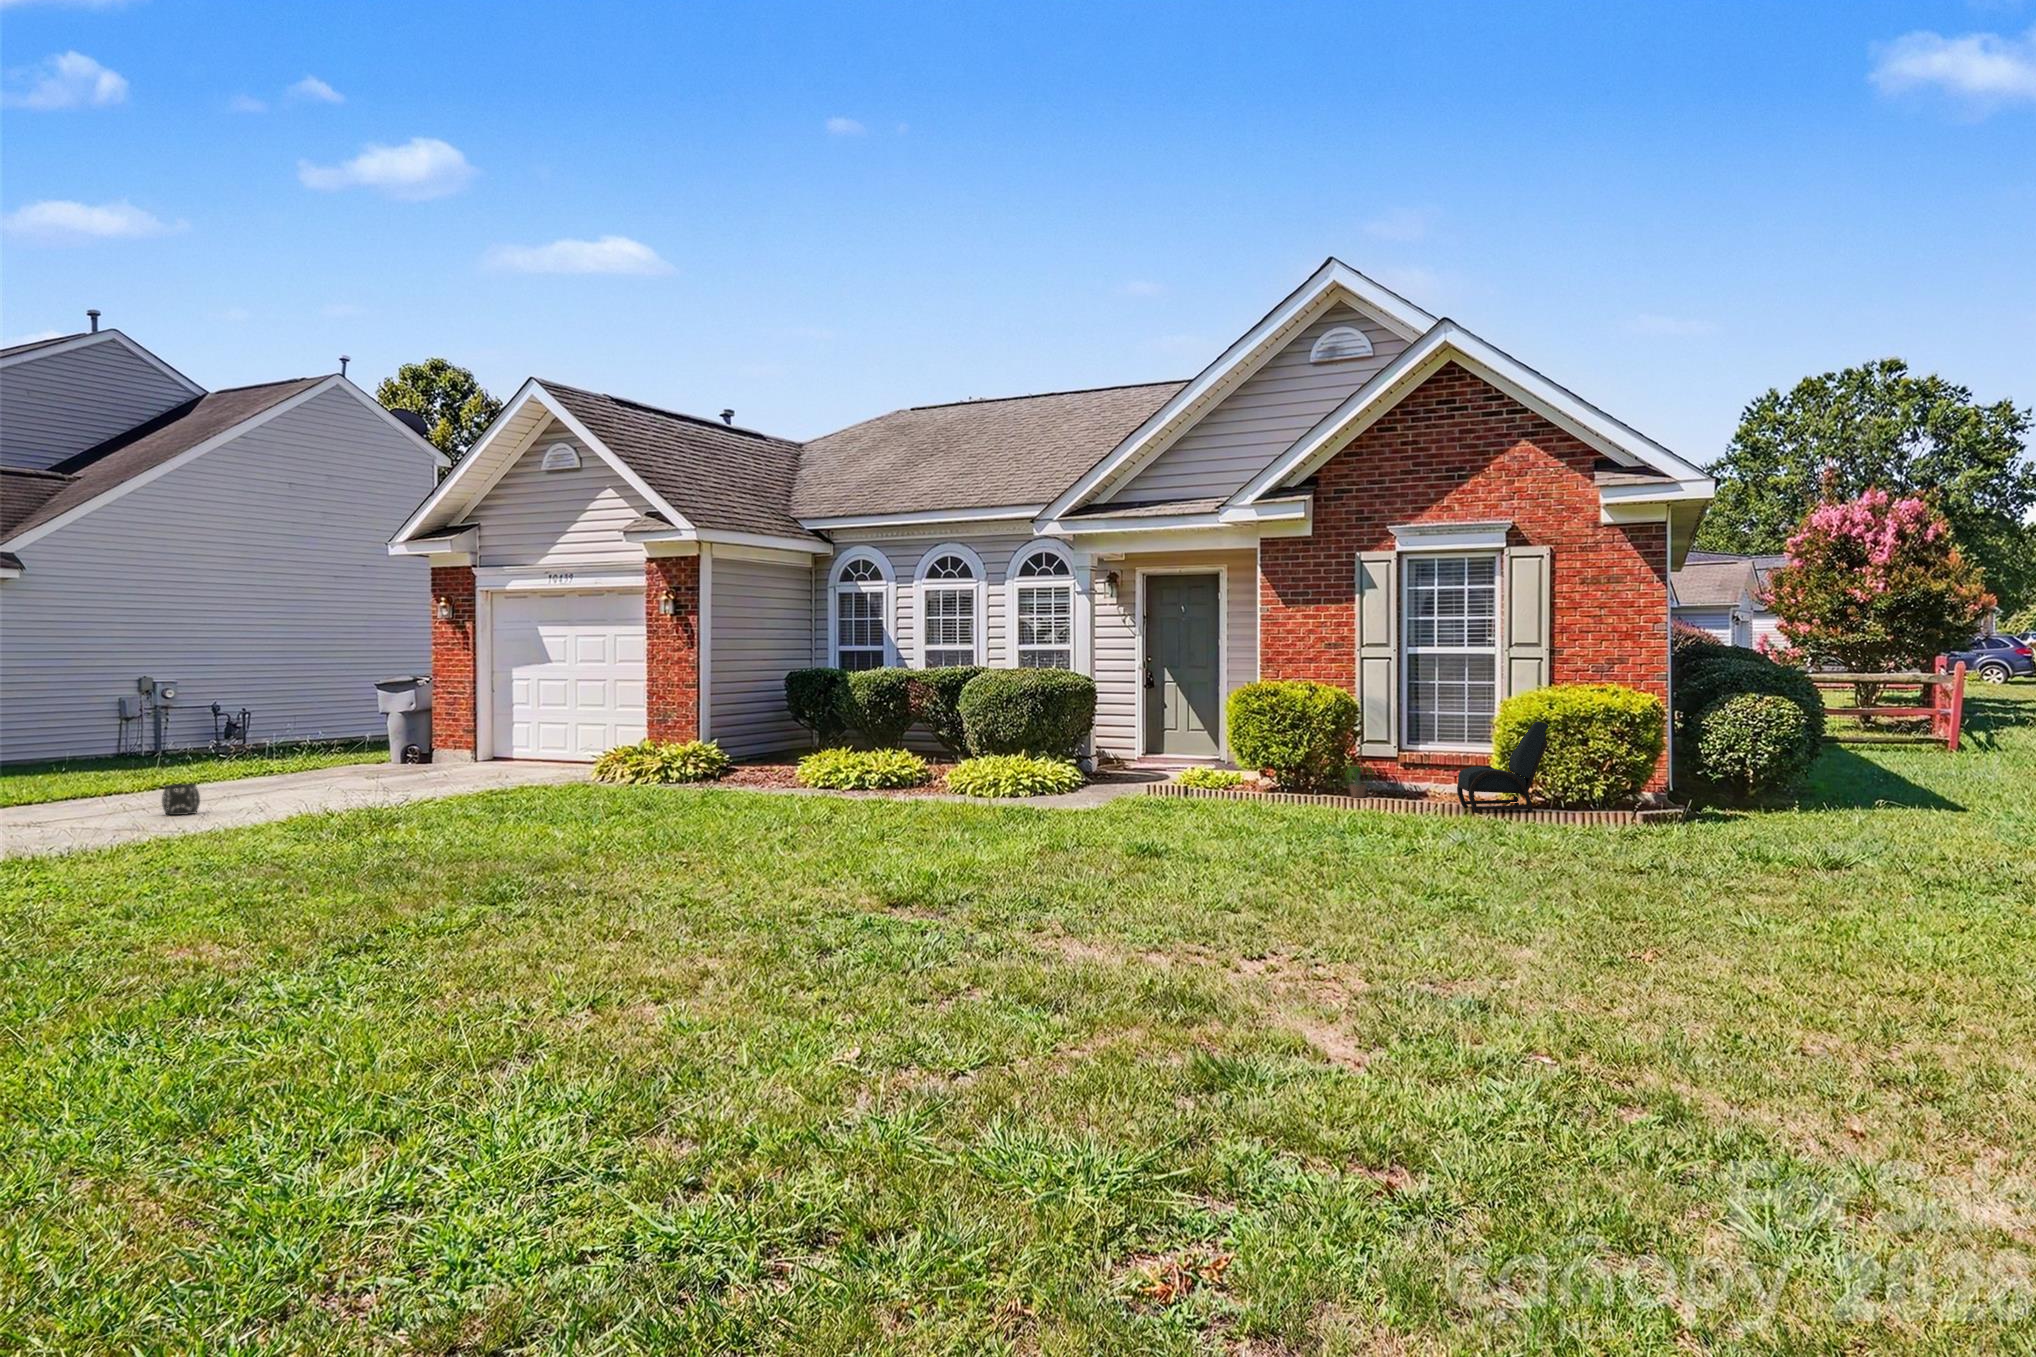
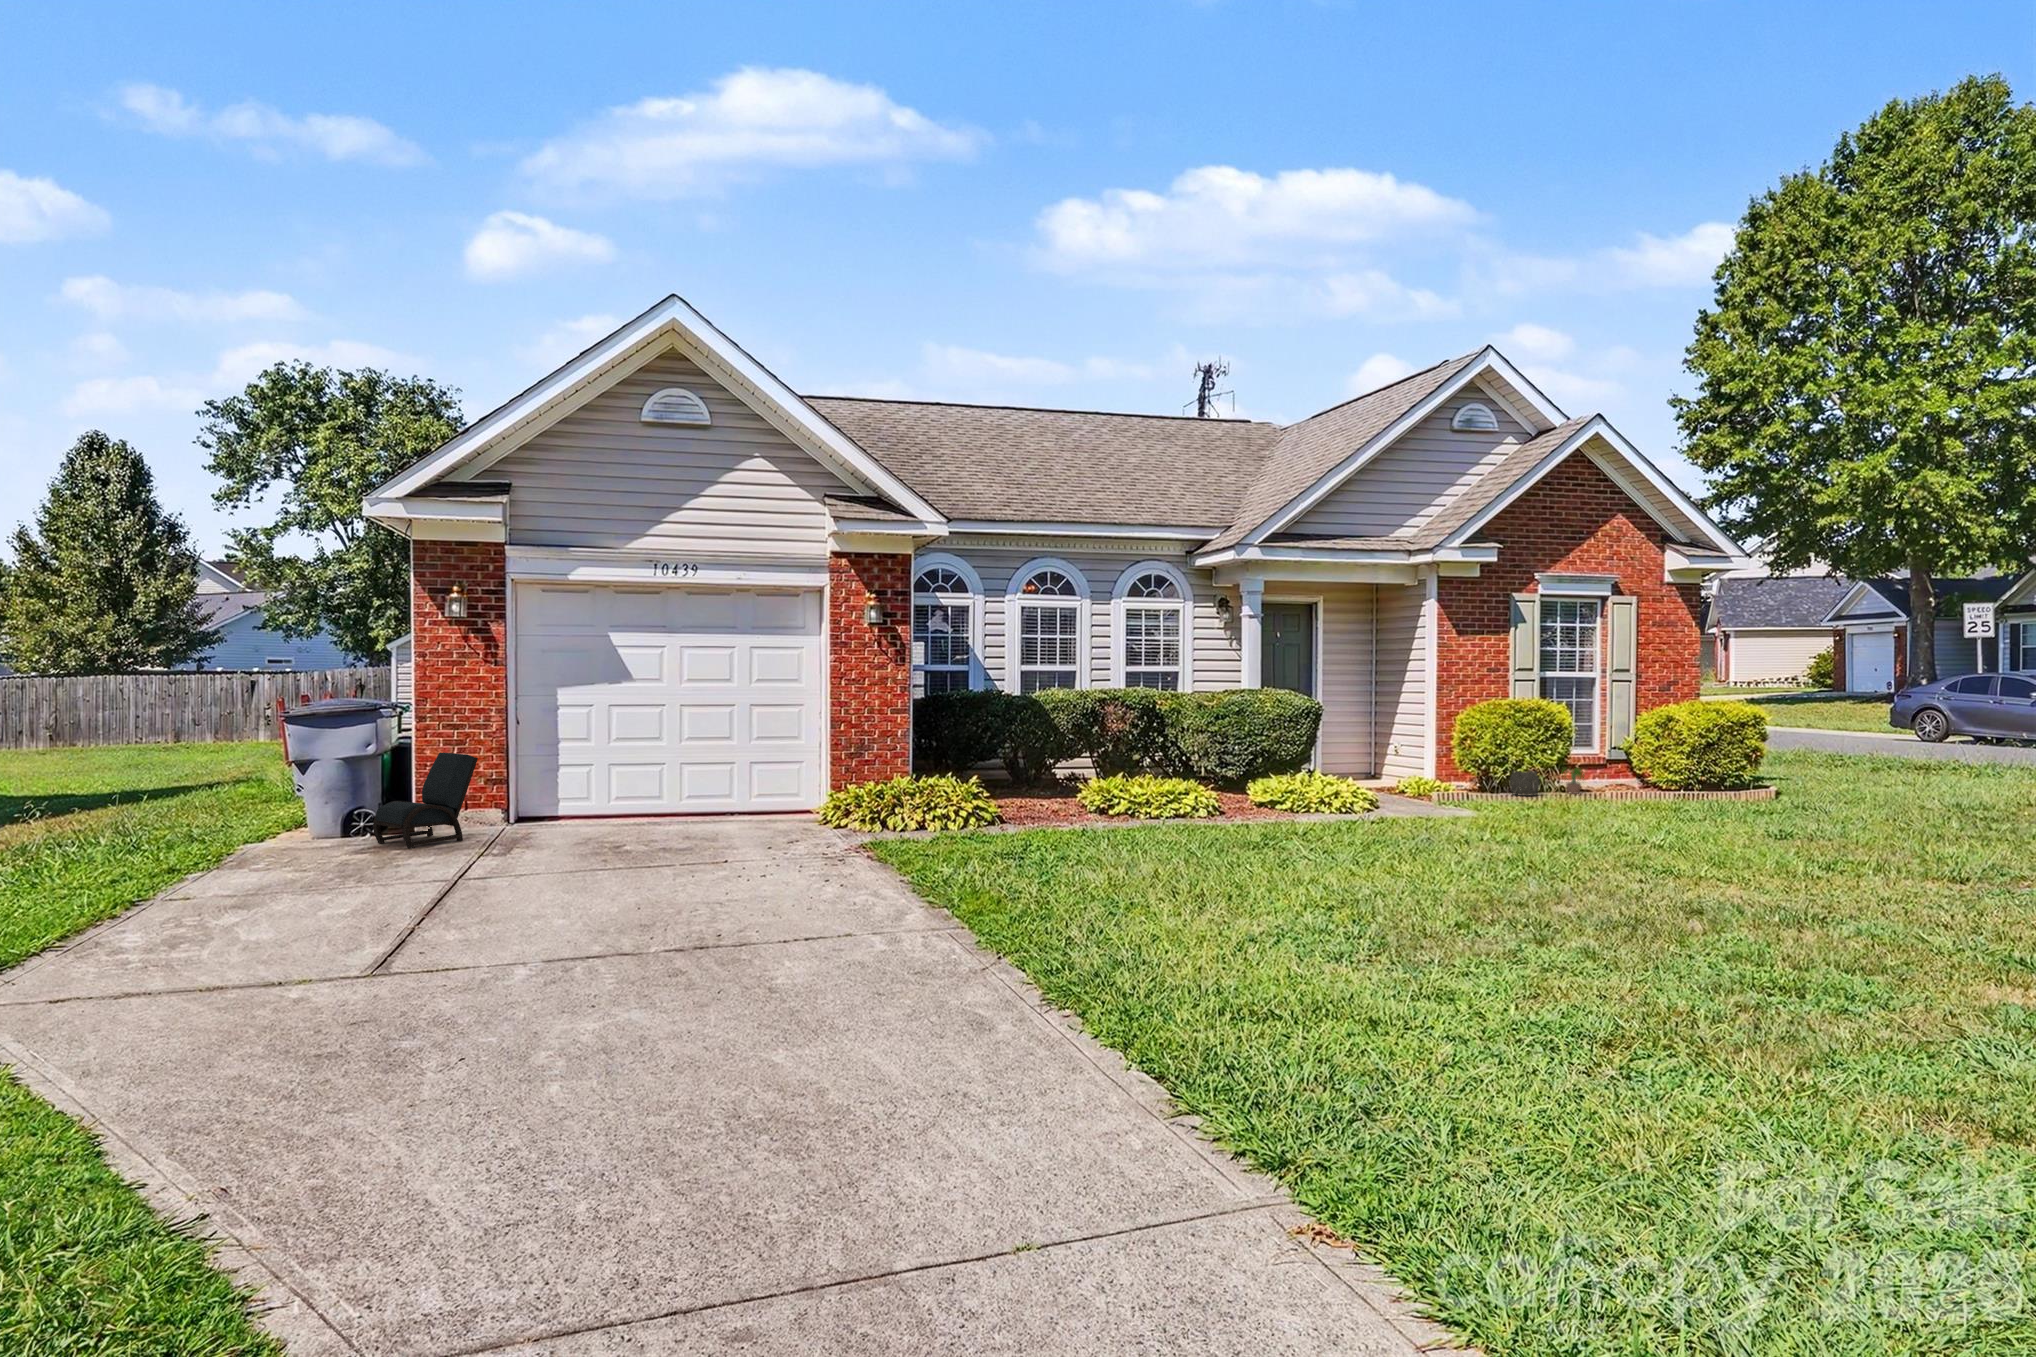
lounge chair: present [1457,722,1548,813] -> present [373,752,478,848]
woven basket: present [162,784,200,815] -> present [1510,771,1540,796]

